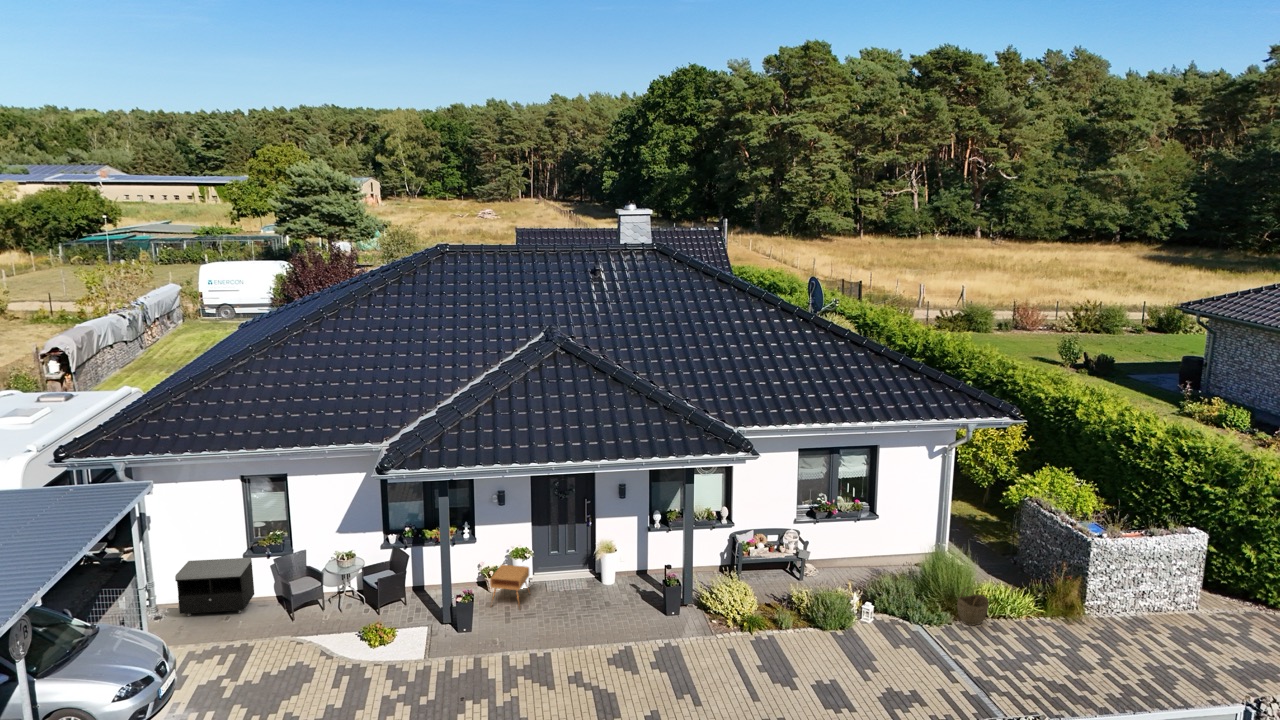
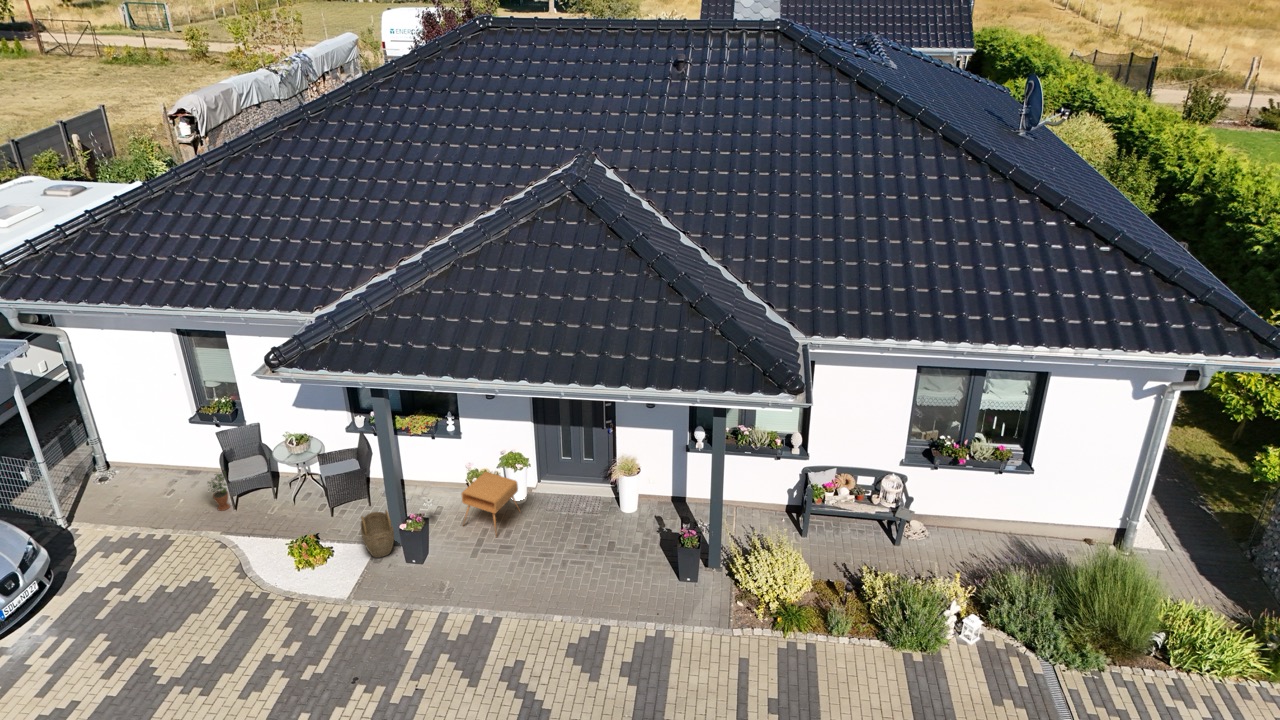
storage bench: present [175,558,254,616] -> none [105,419,208,487]
potted plant: none [274,587,290,623] -> present [208,472,230,511]
woven basket: present [957,588,989,625] -> present [360,510,394,558]

